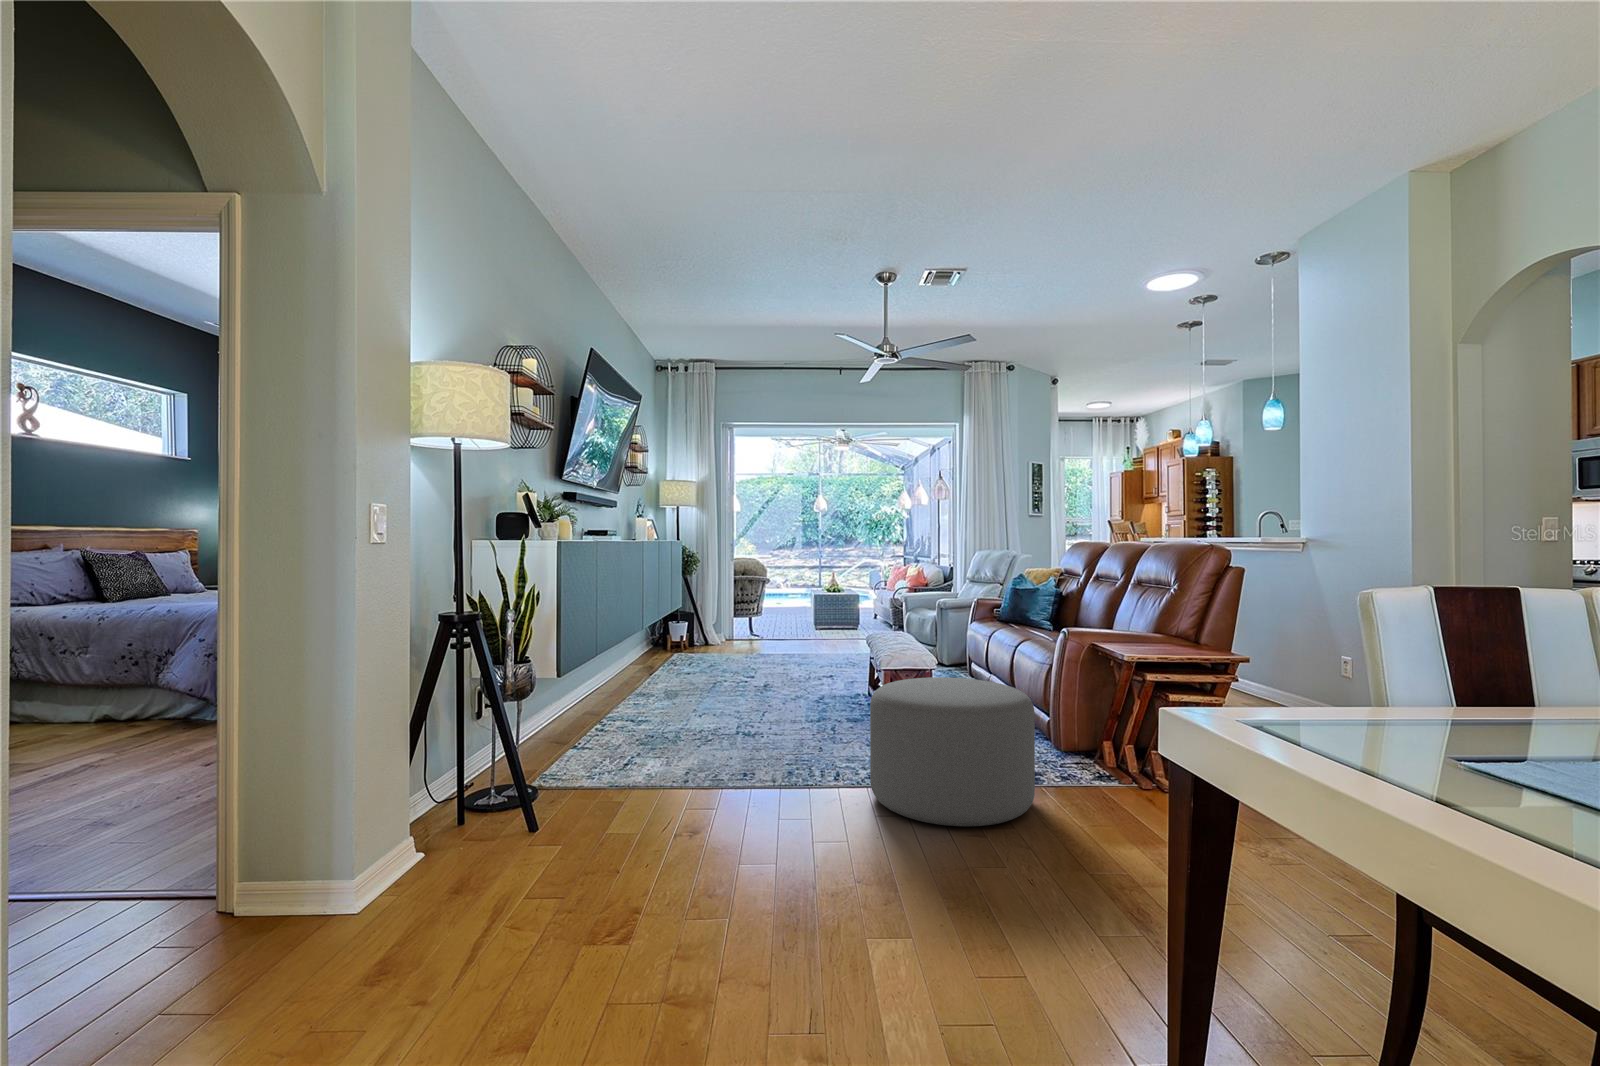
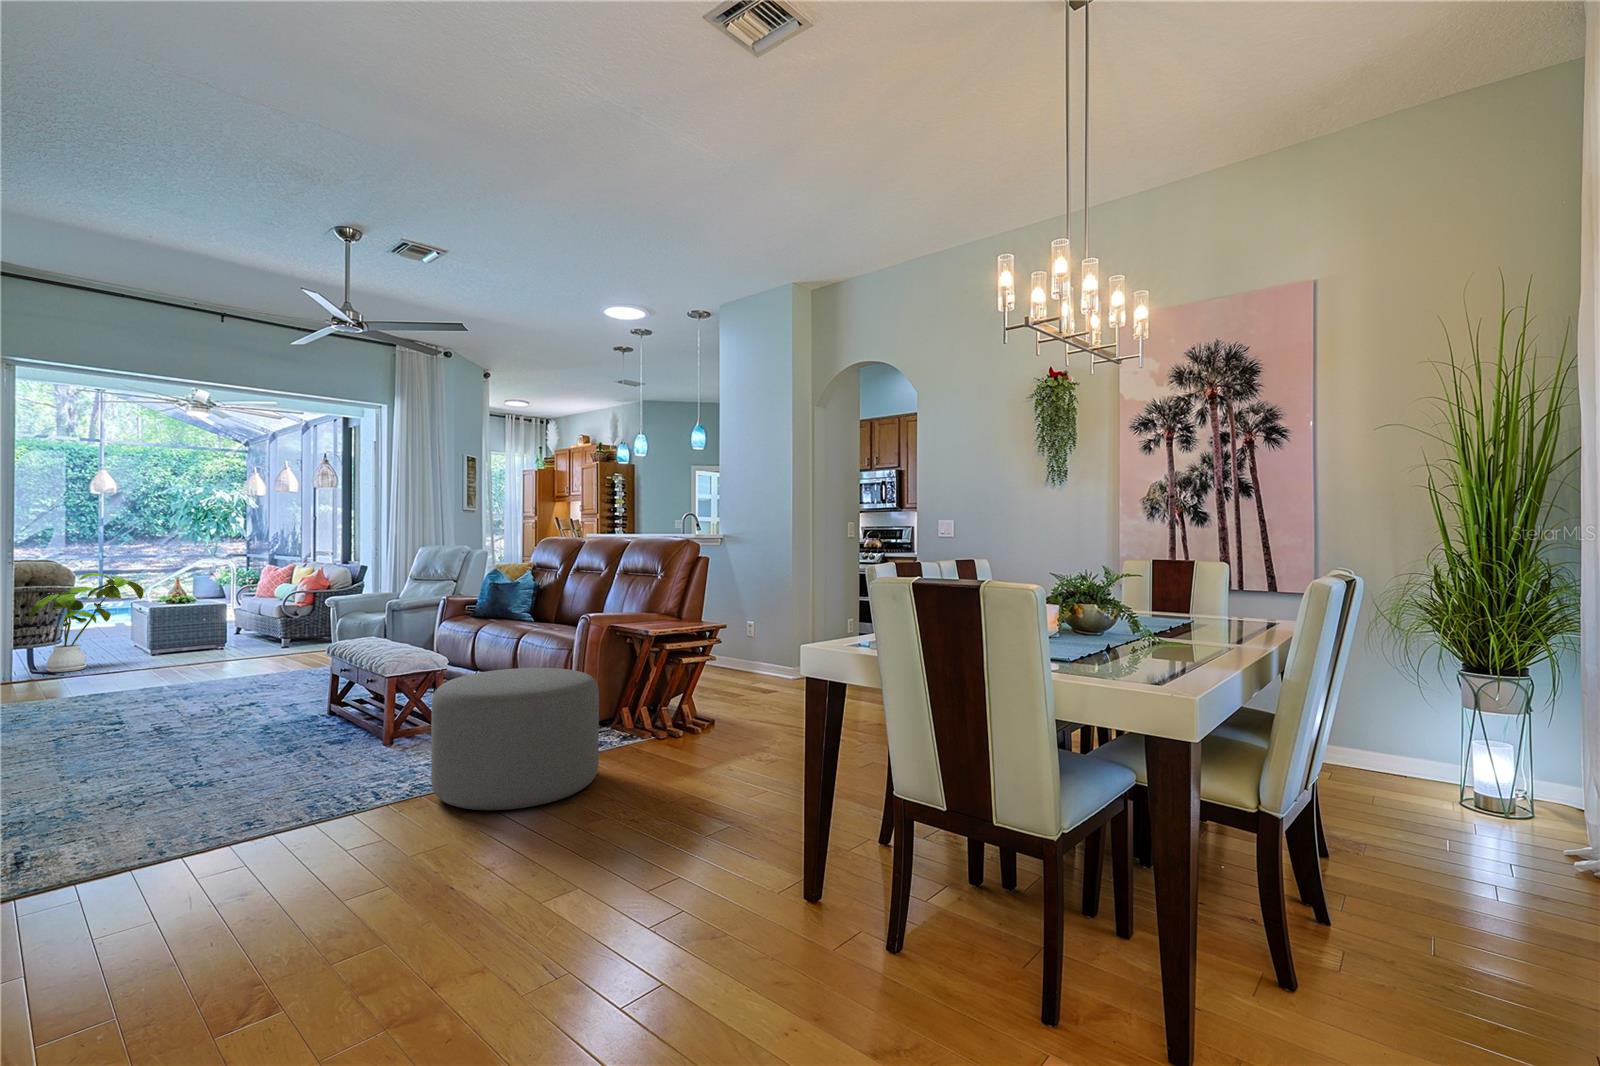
house plant: none [733,568,795,637] -> present [29,573,144,672]

